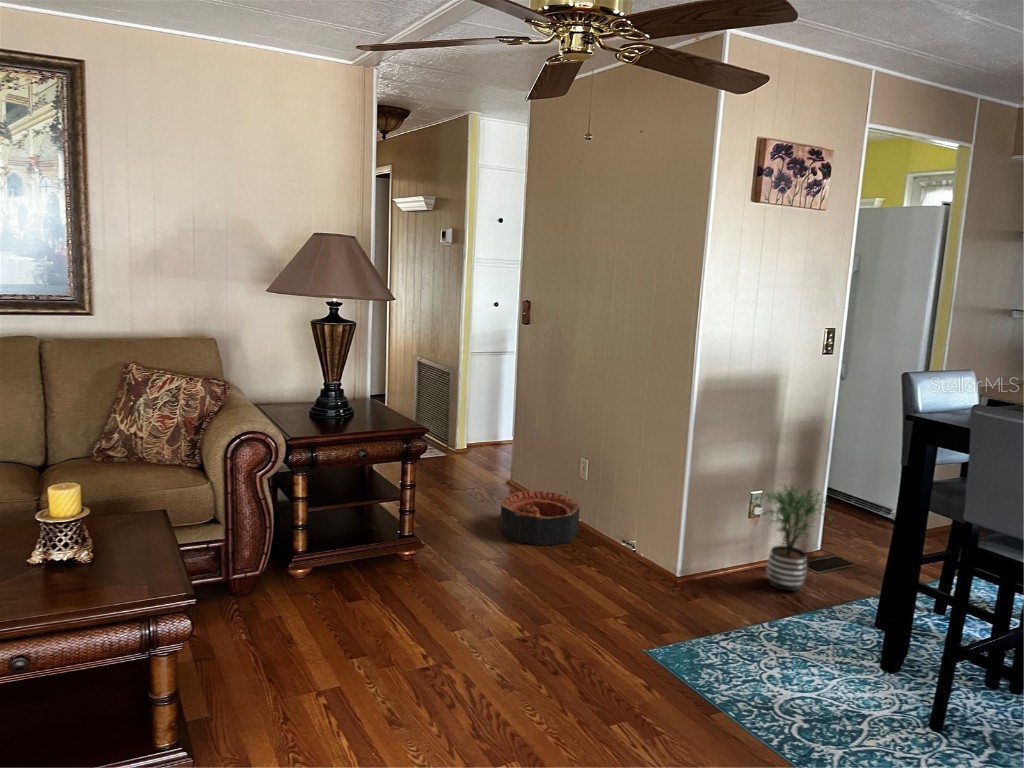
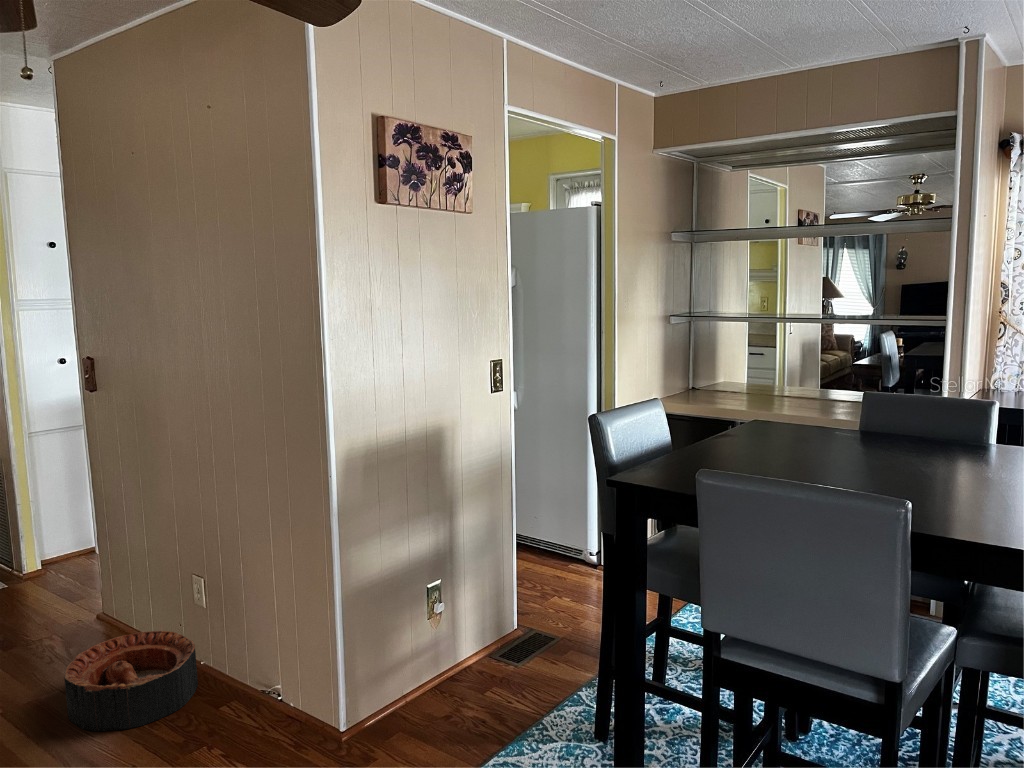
potted plant: present [763,485,825,591] -> none [438,565,533,711]

